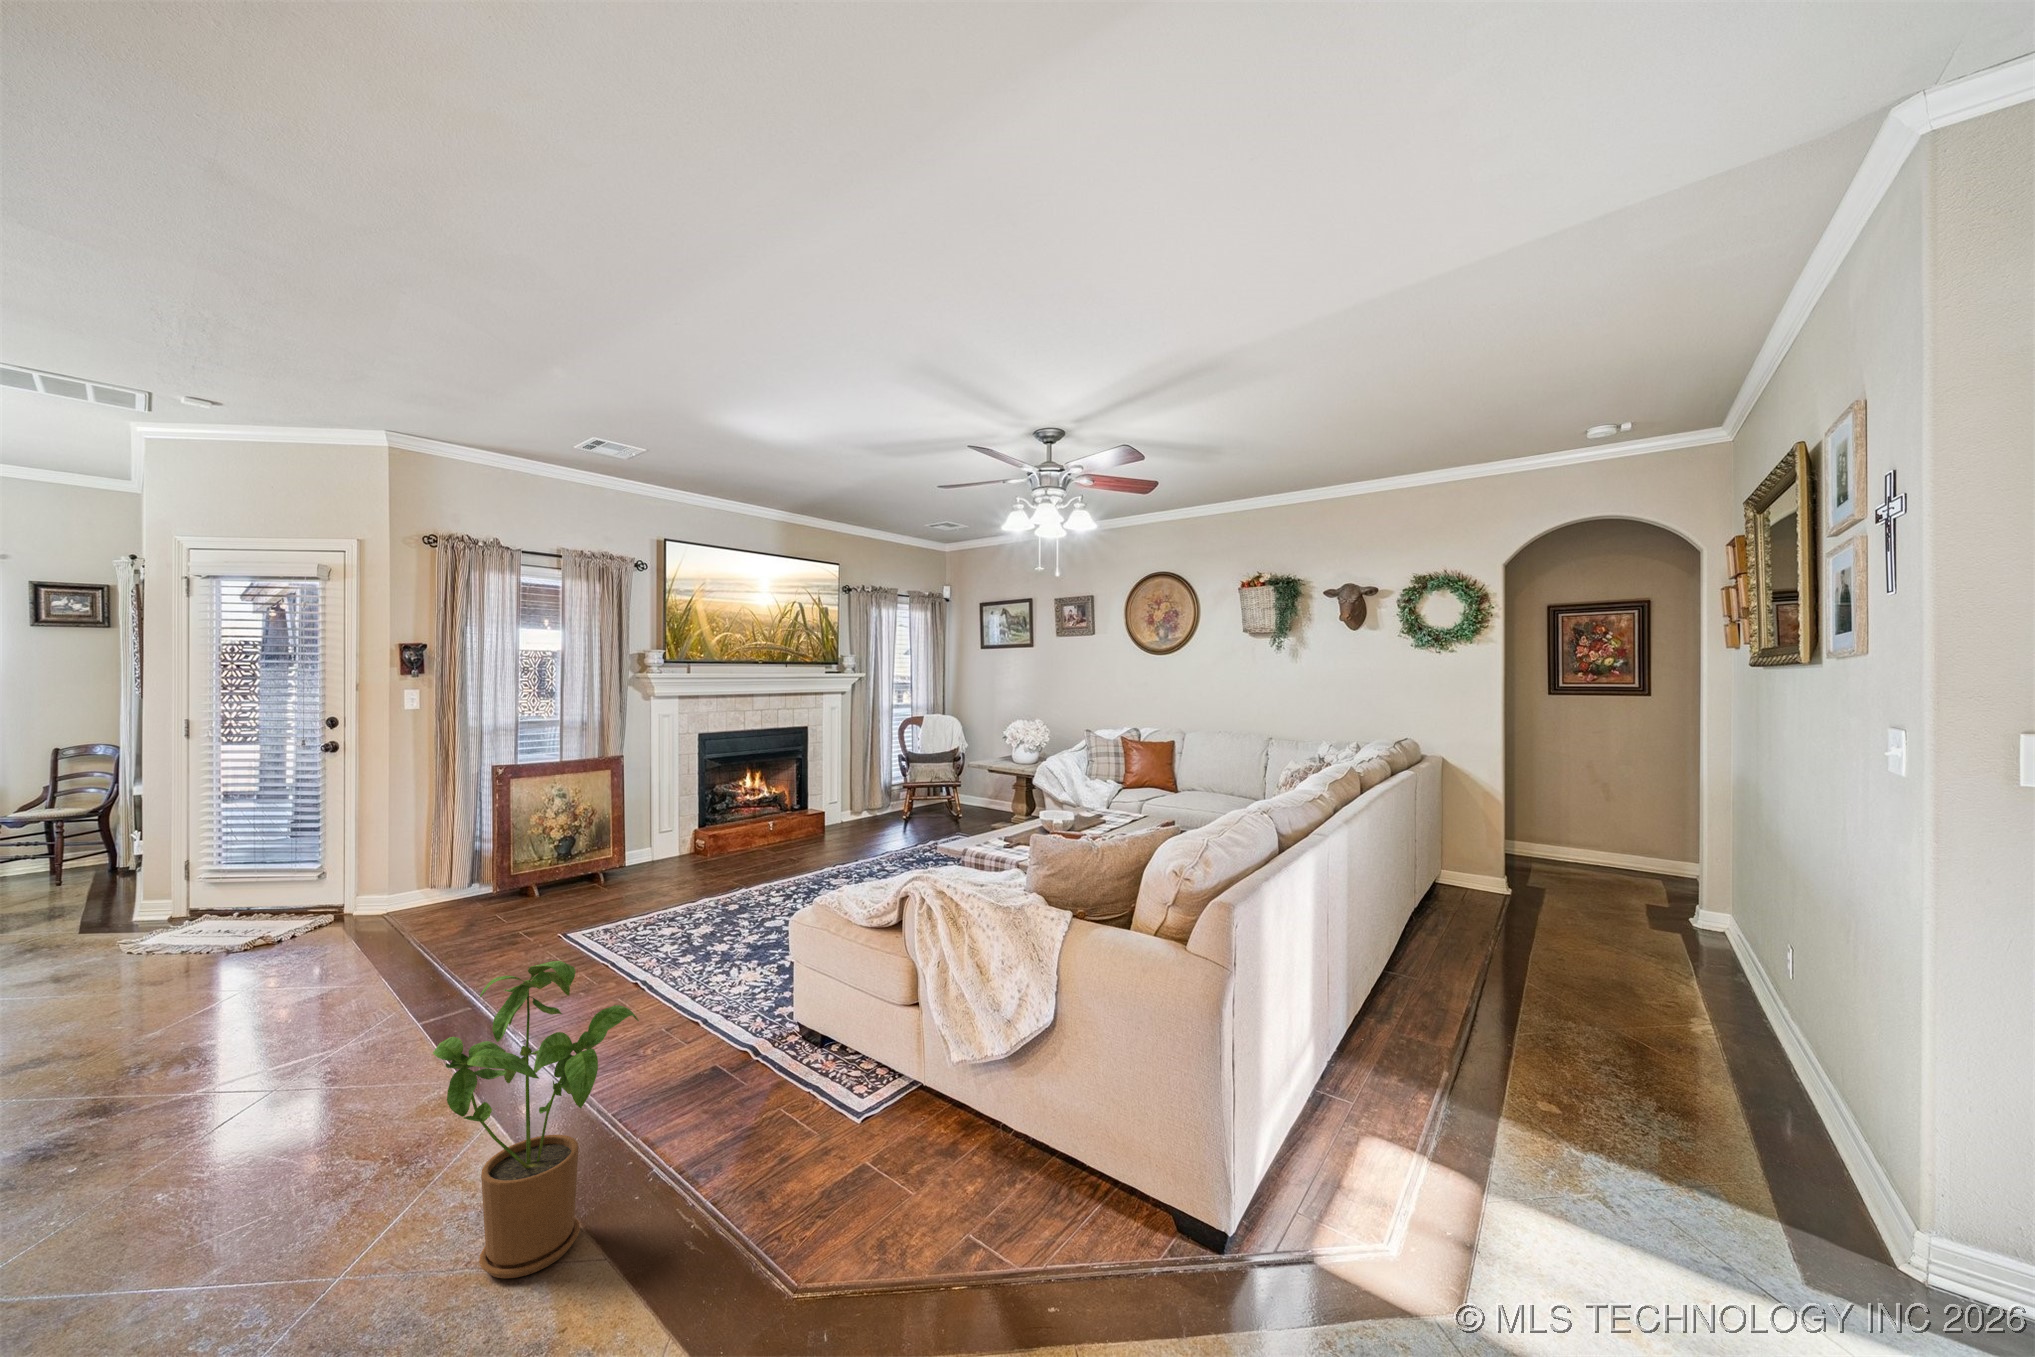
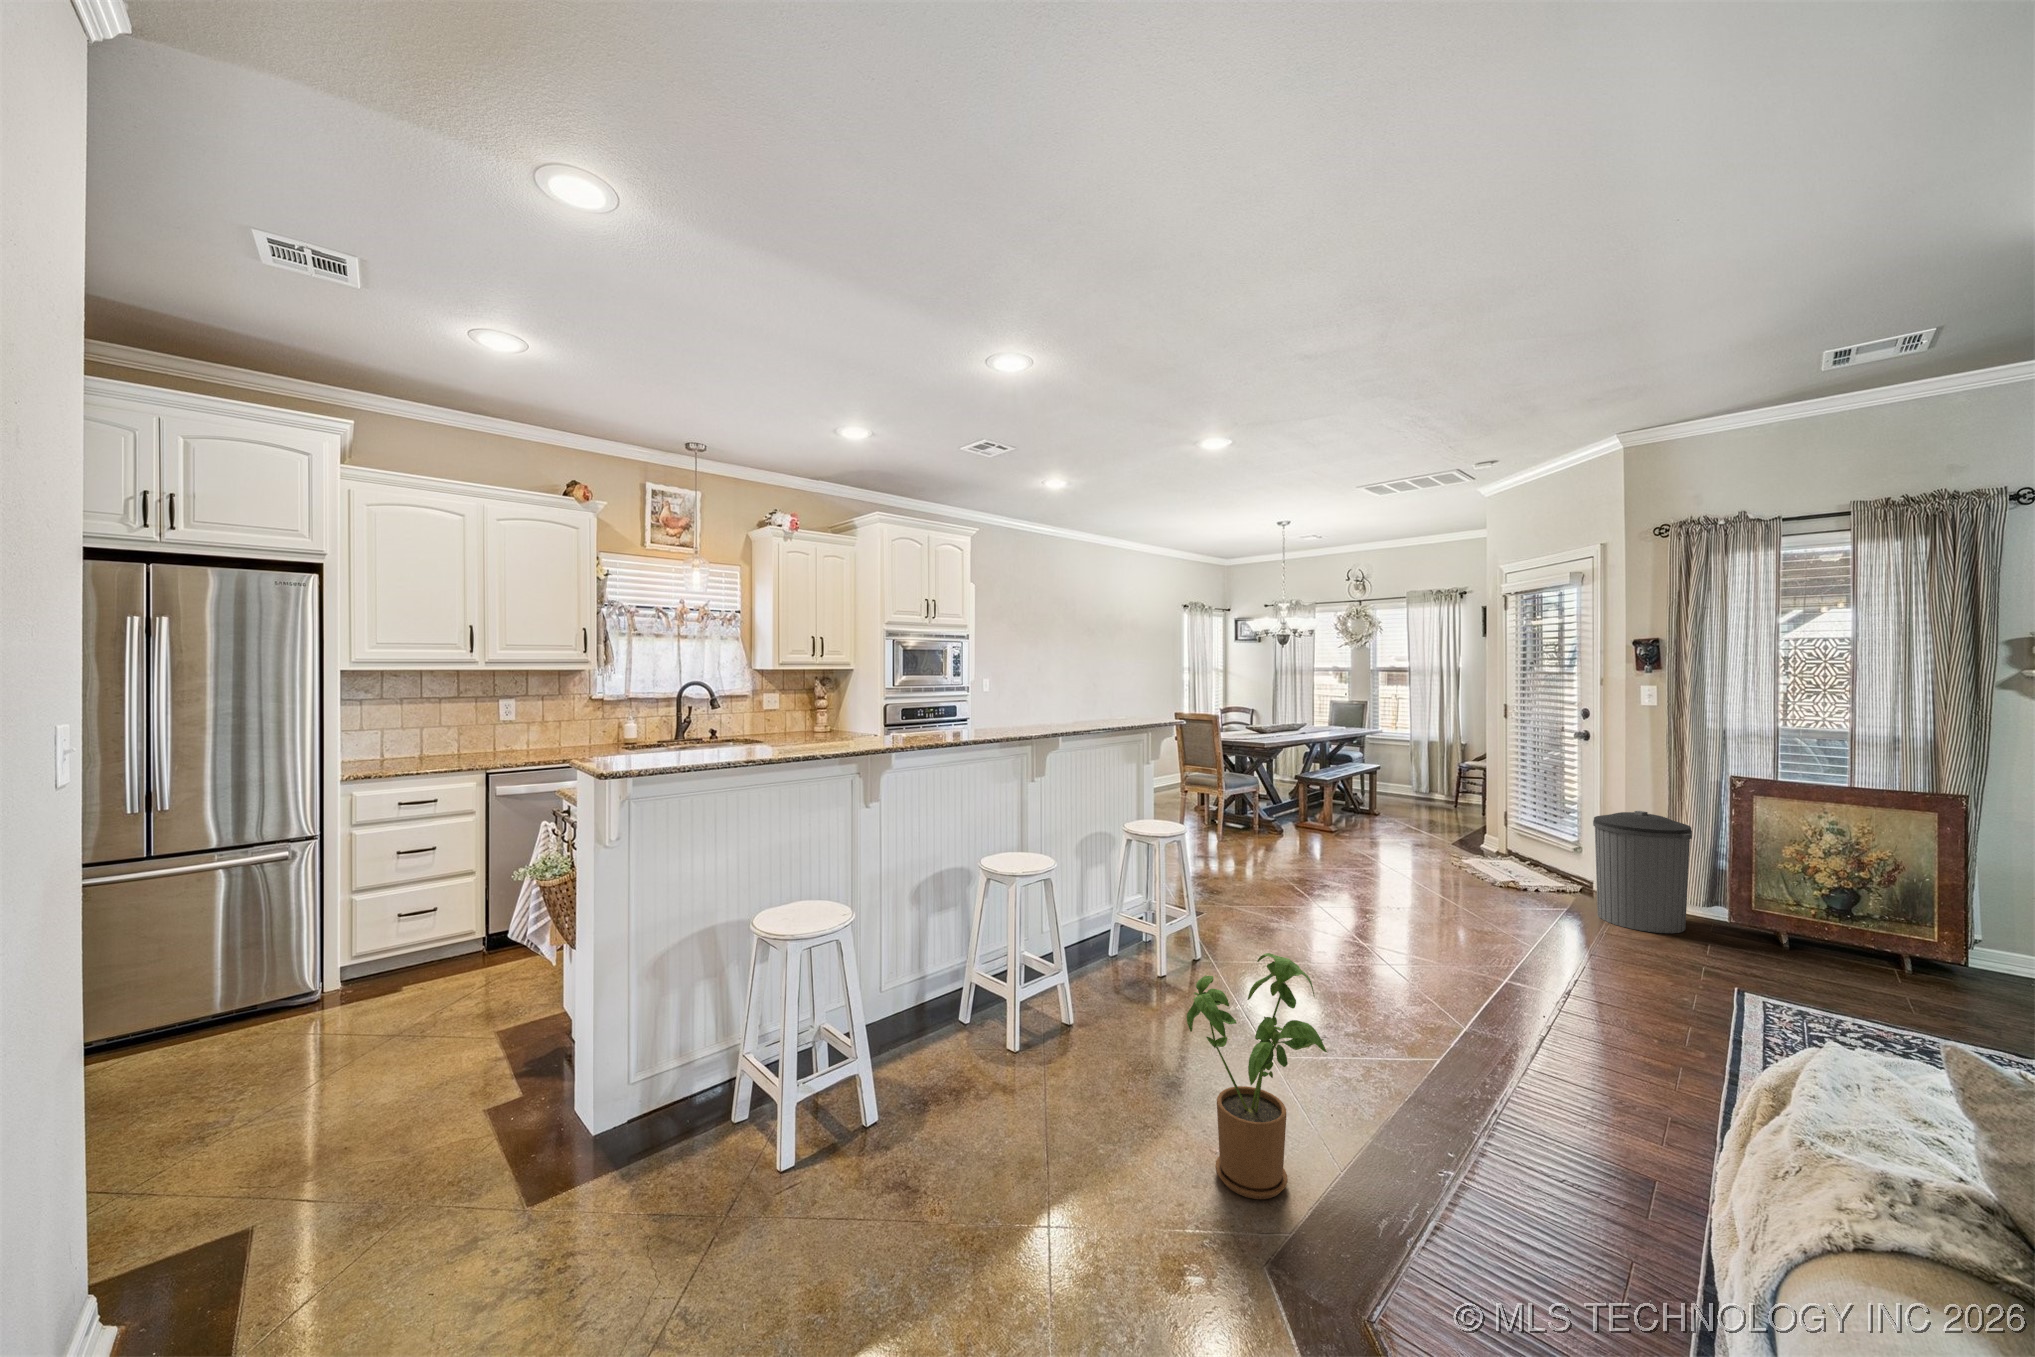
trash can: none [370,809,473,928] -> present [1593,811,1692,933]

